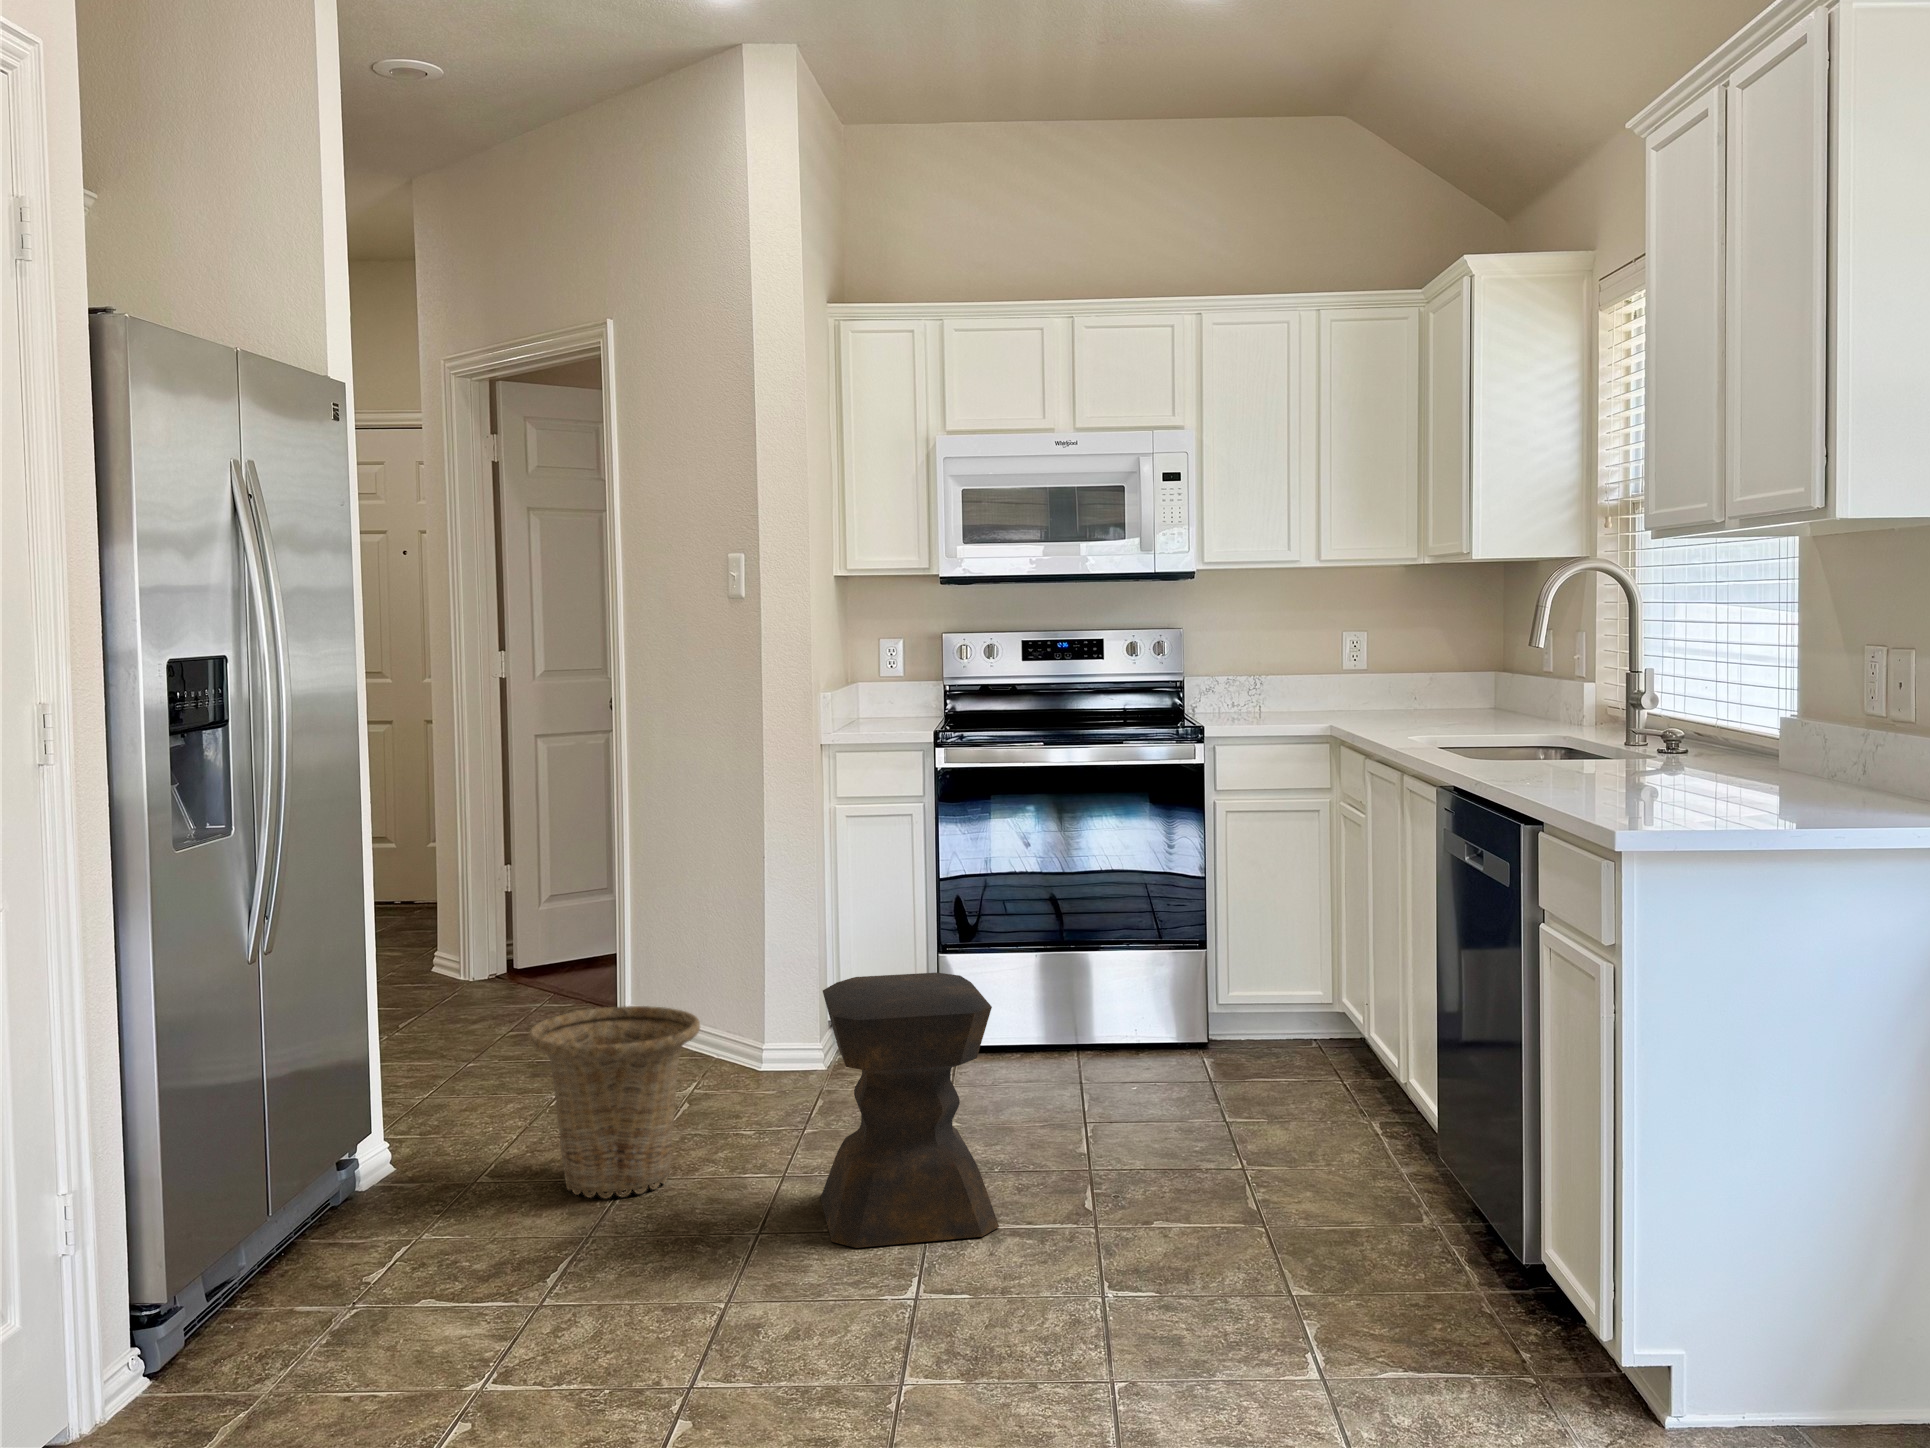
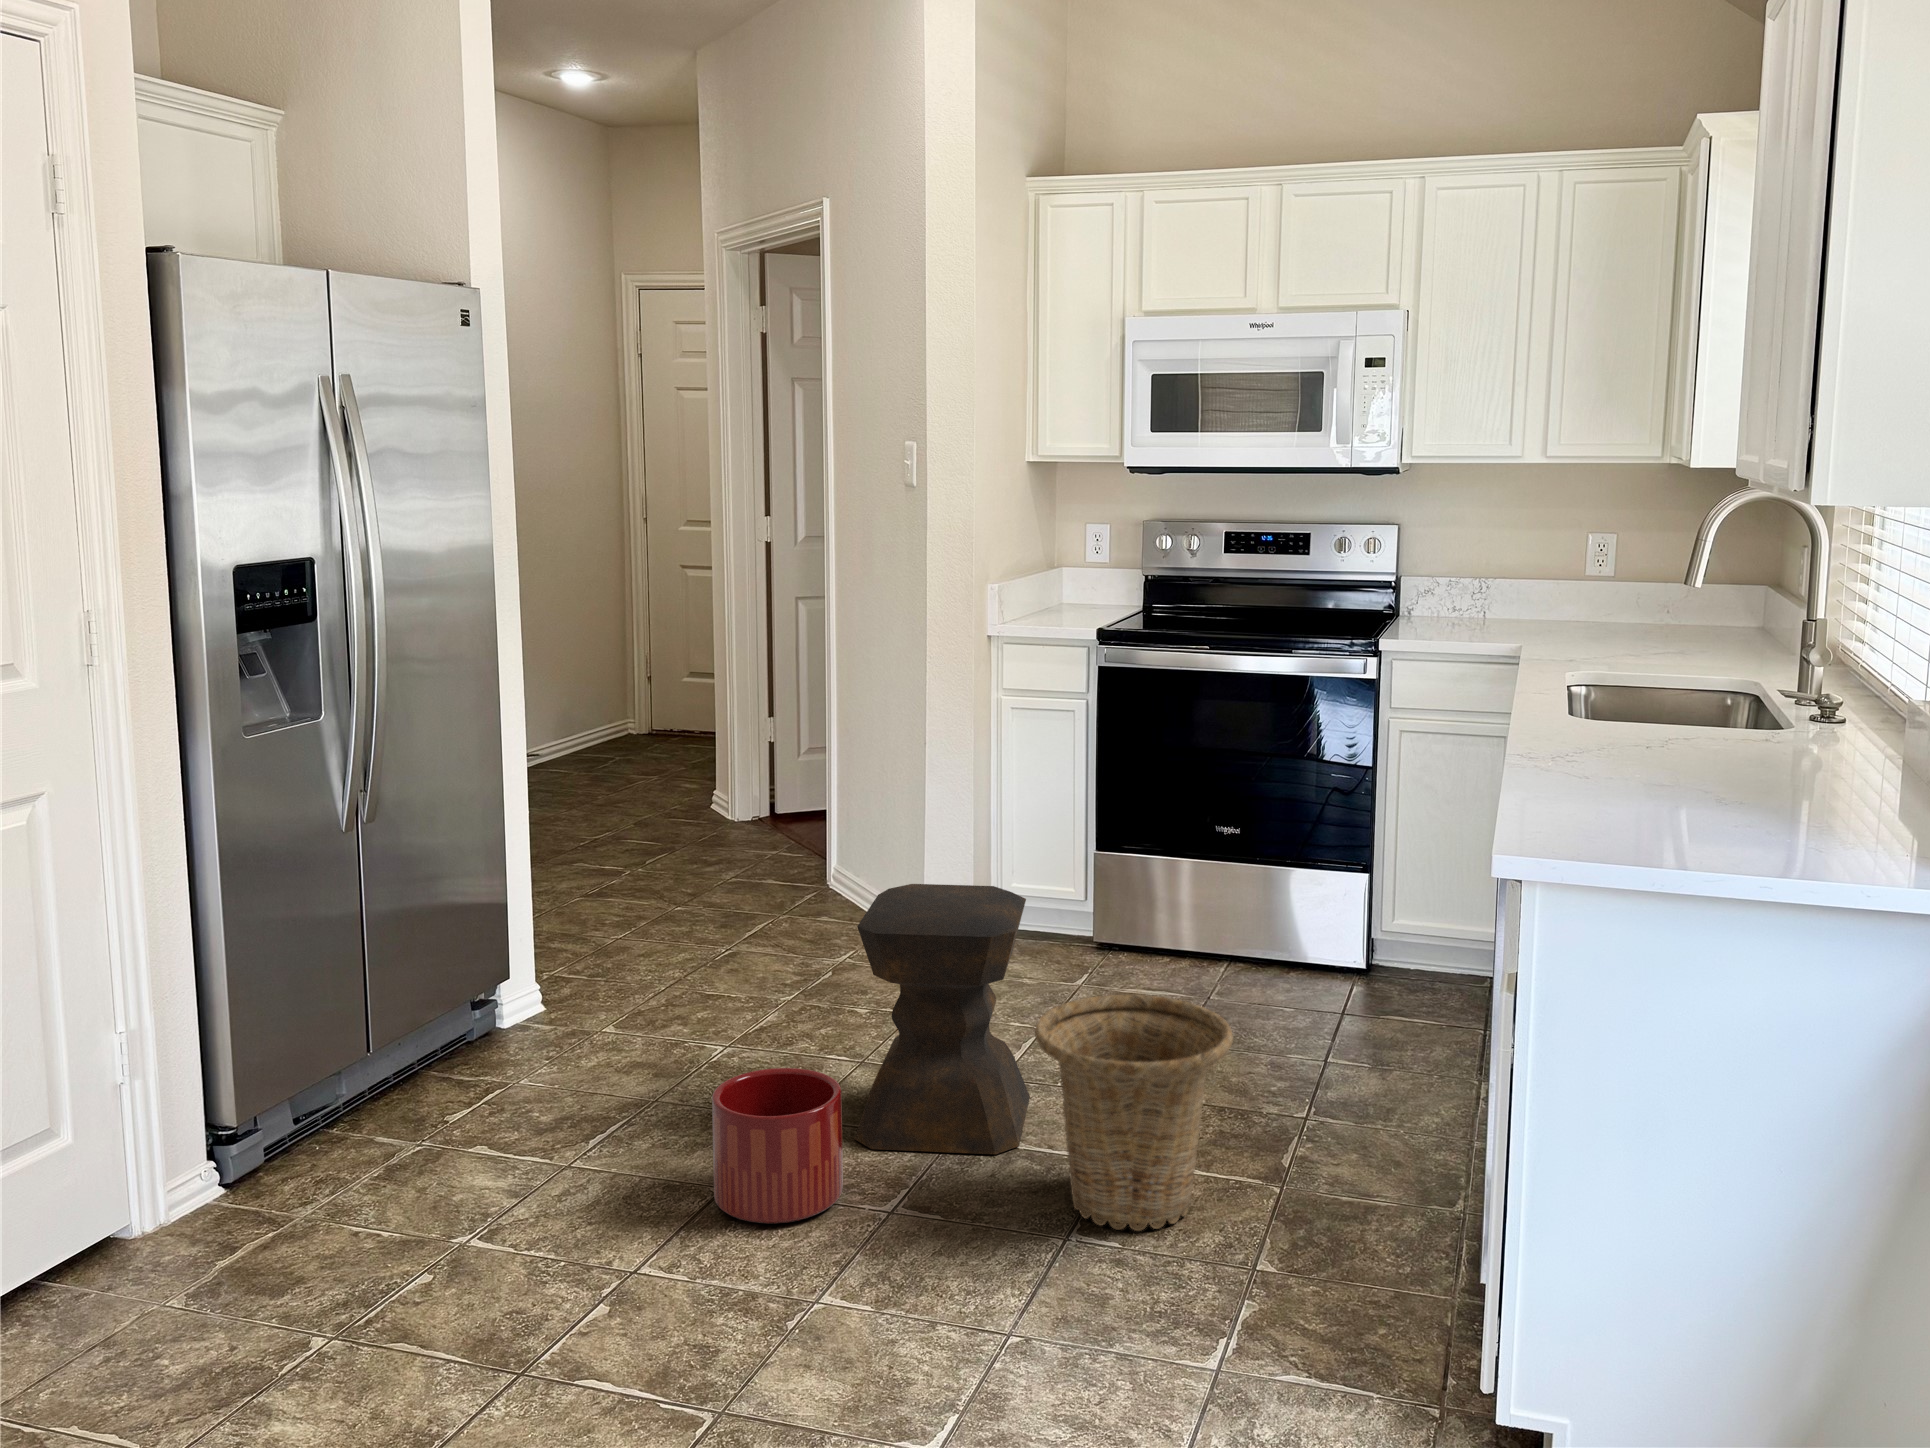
basket: present [528,1006,700,1199] -> present [1035,995,1233,1231]
planter: none [727,1165,862,1326] -> present [712,1068,843,1224]

